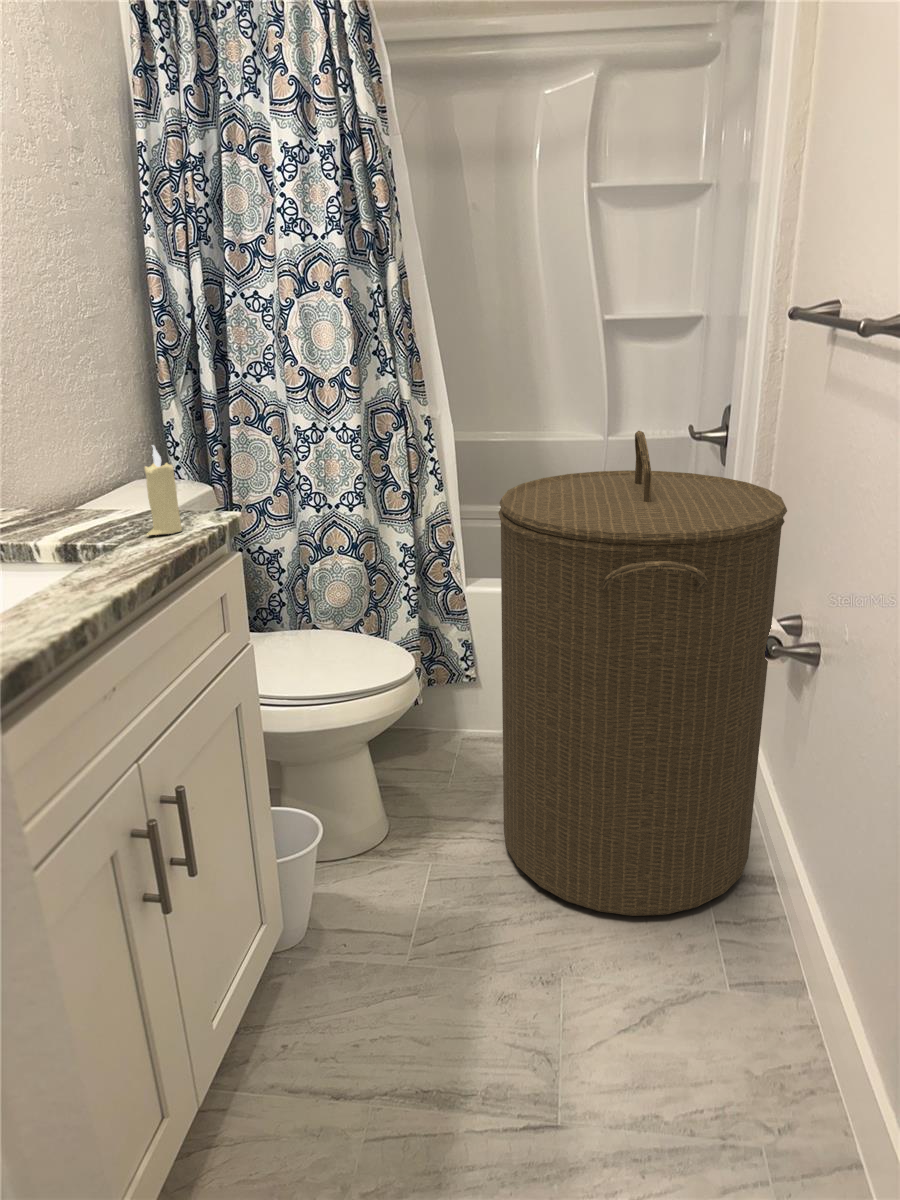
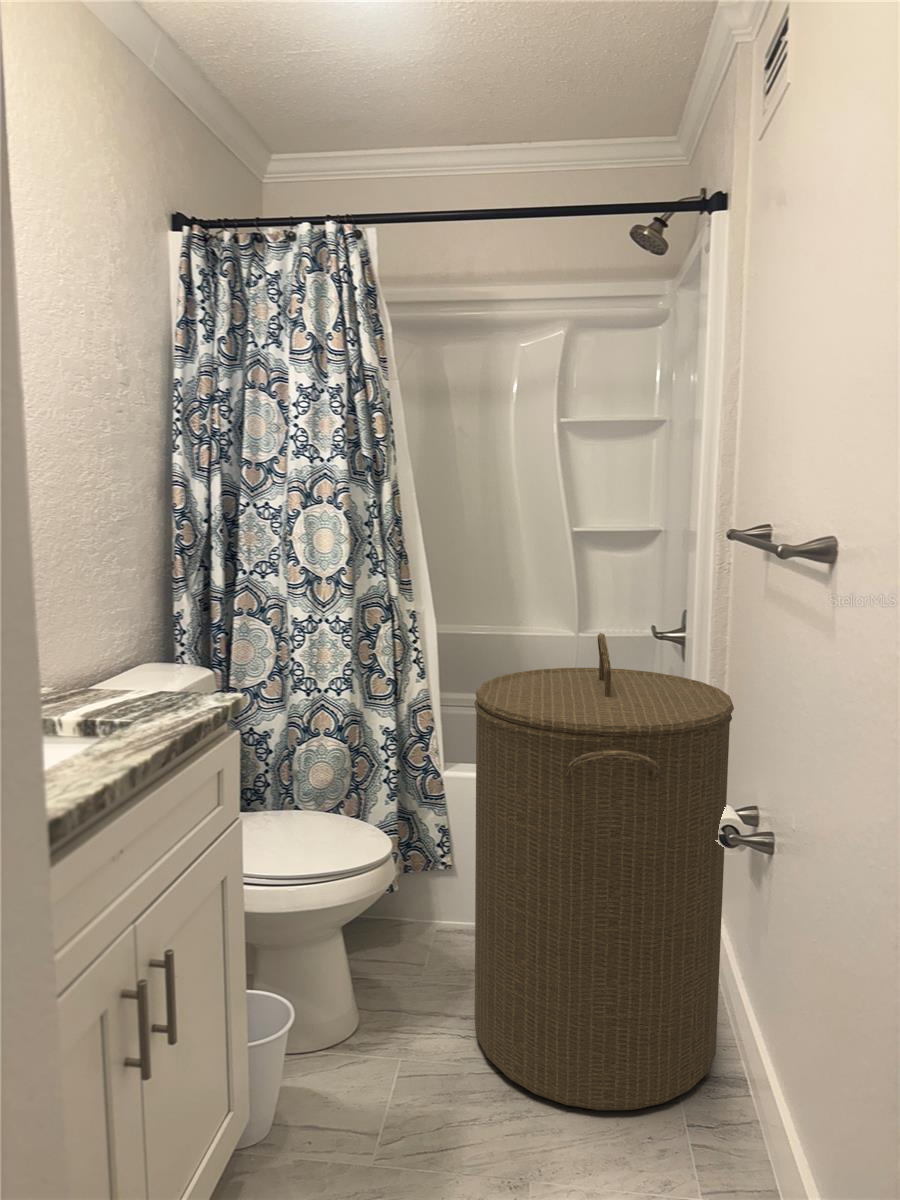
candle: present [144,445,182,535] -> none [158,636,190,714]

